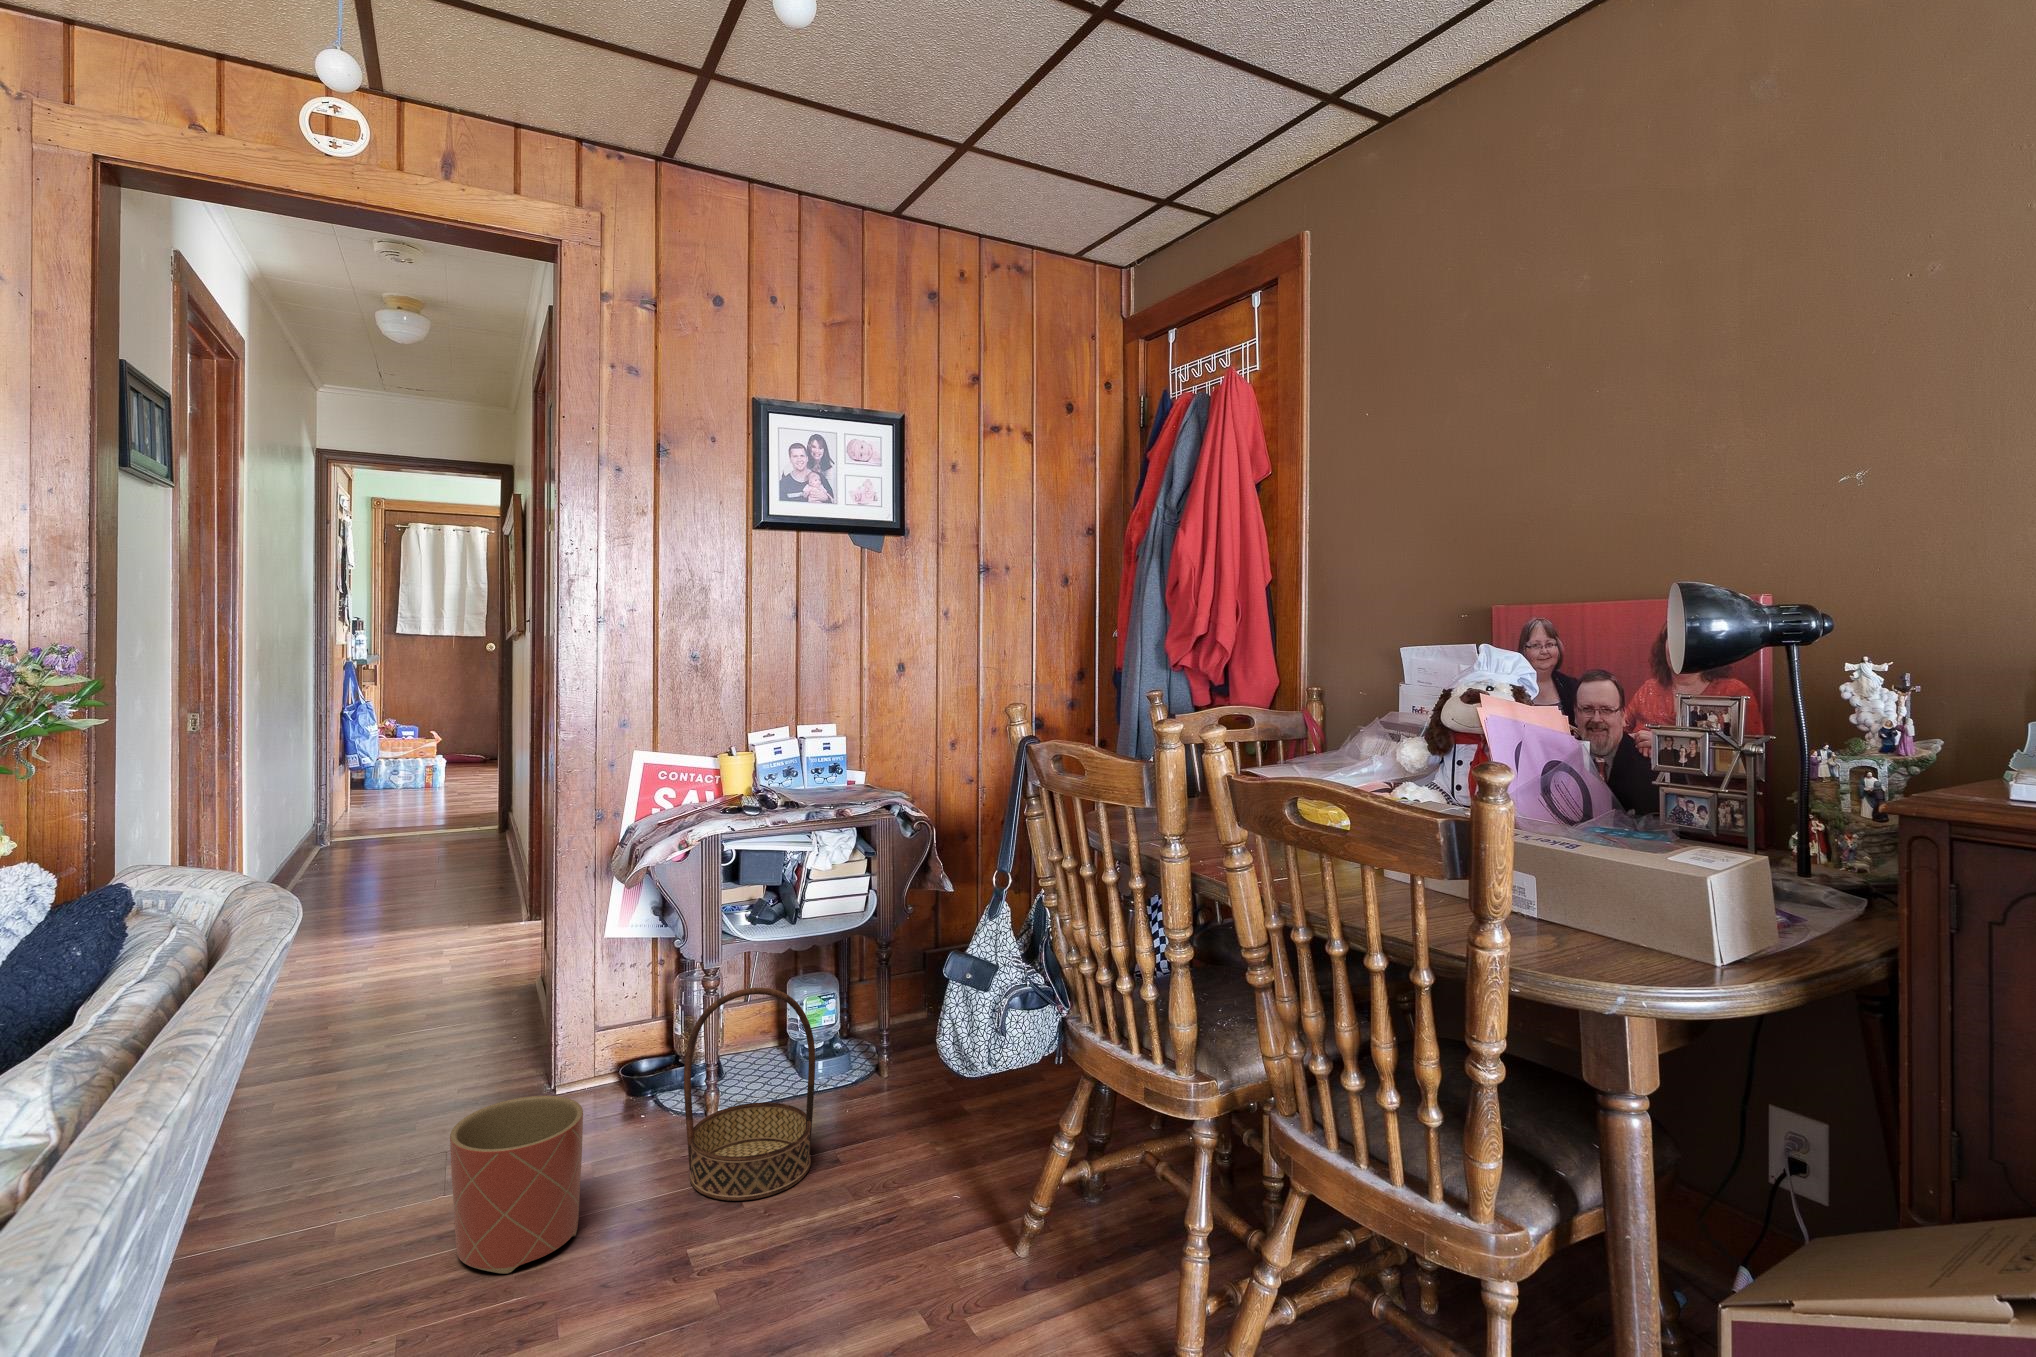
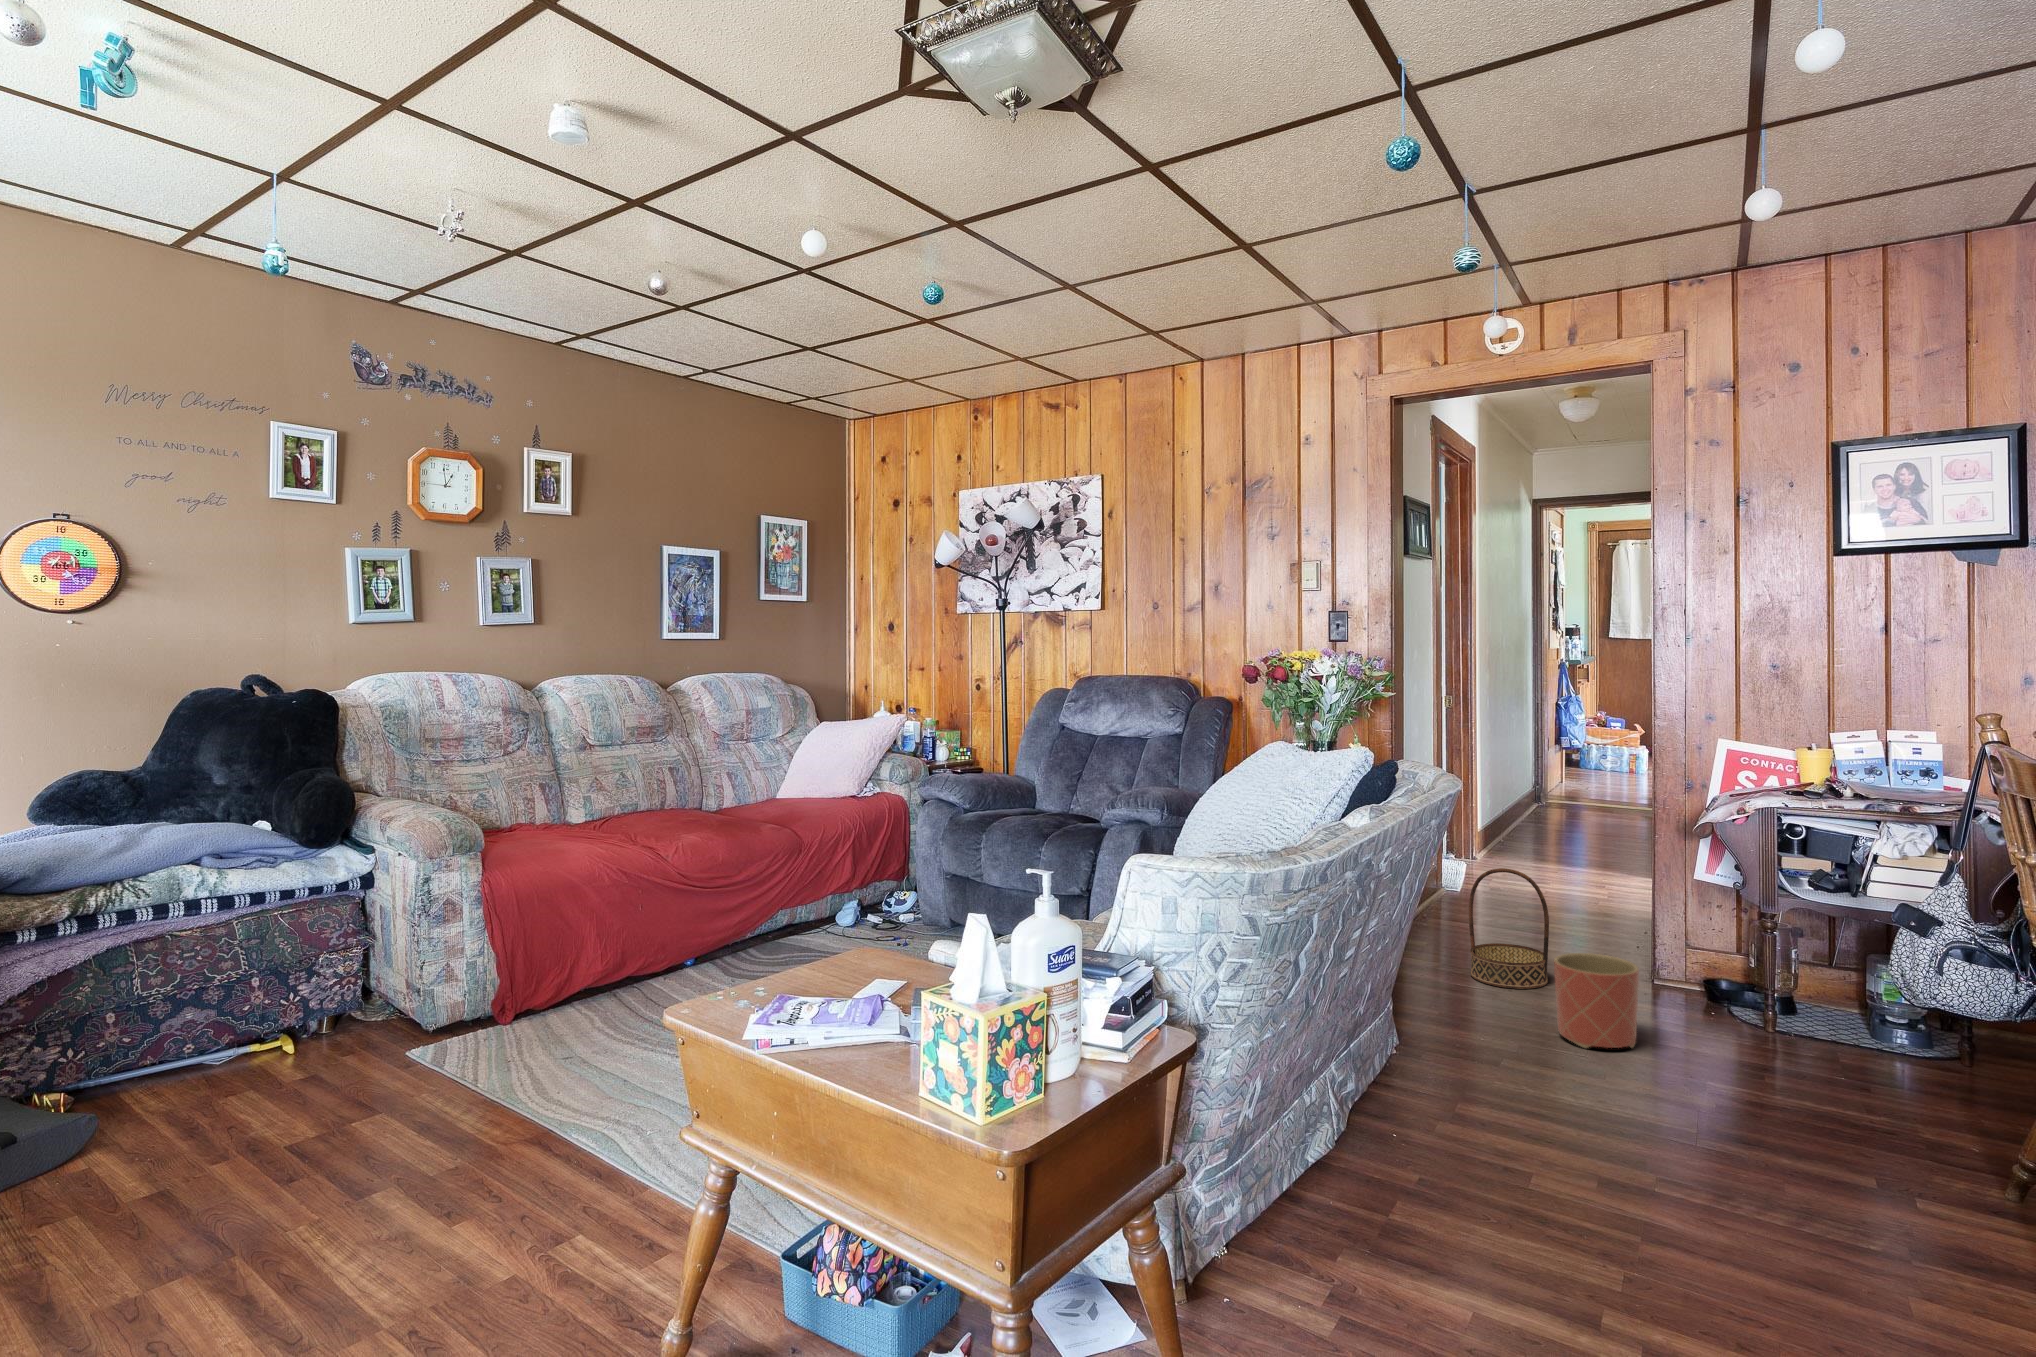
basket: present [684,988,815,1201] -> present [1469,868,1549,989]

